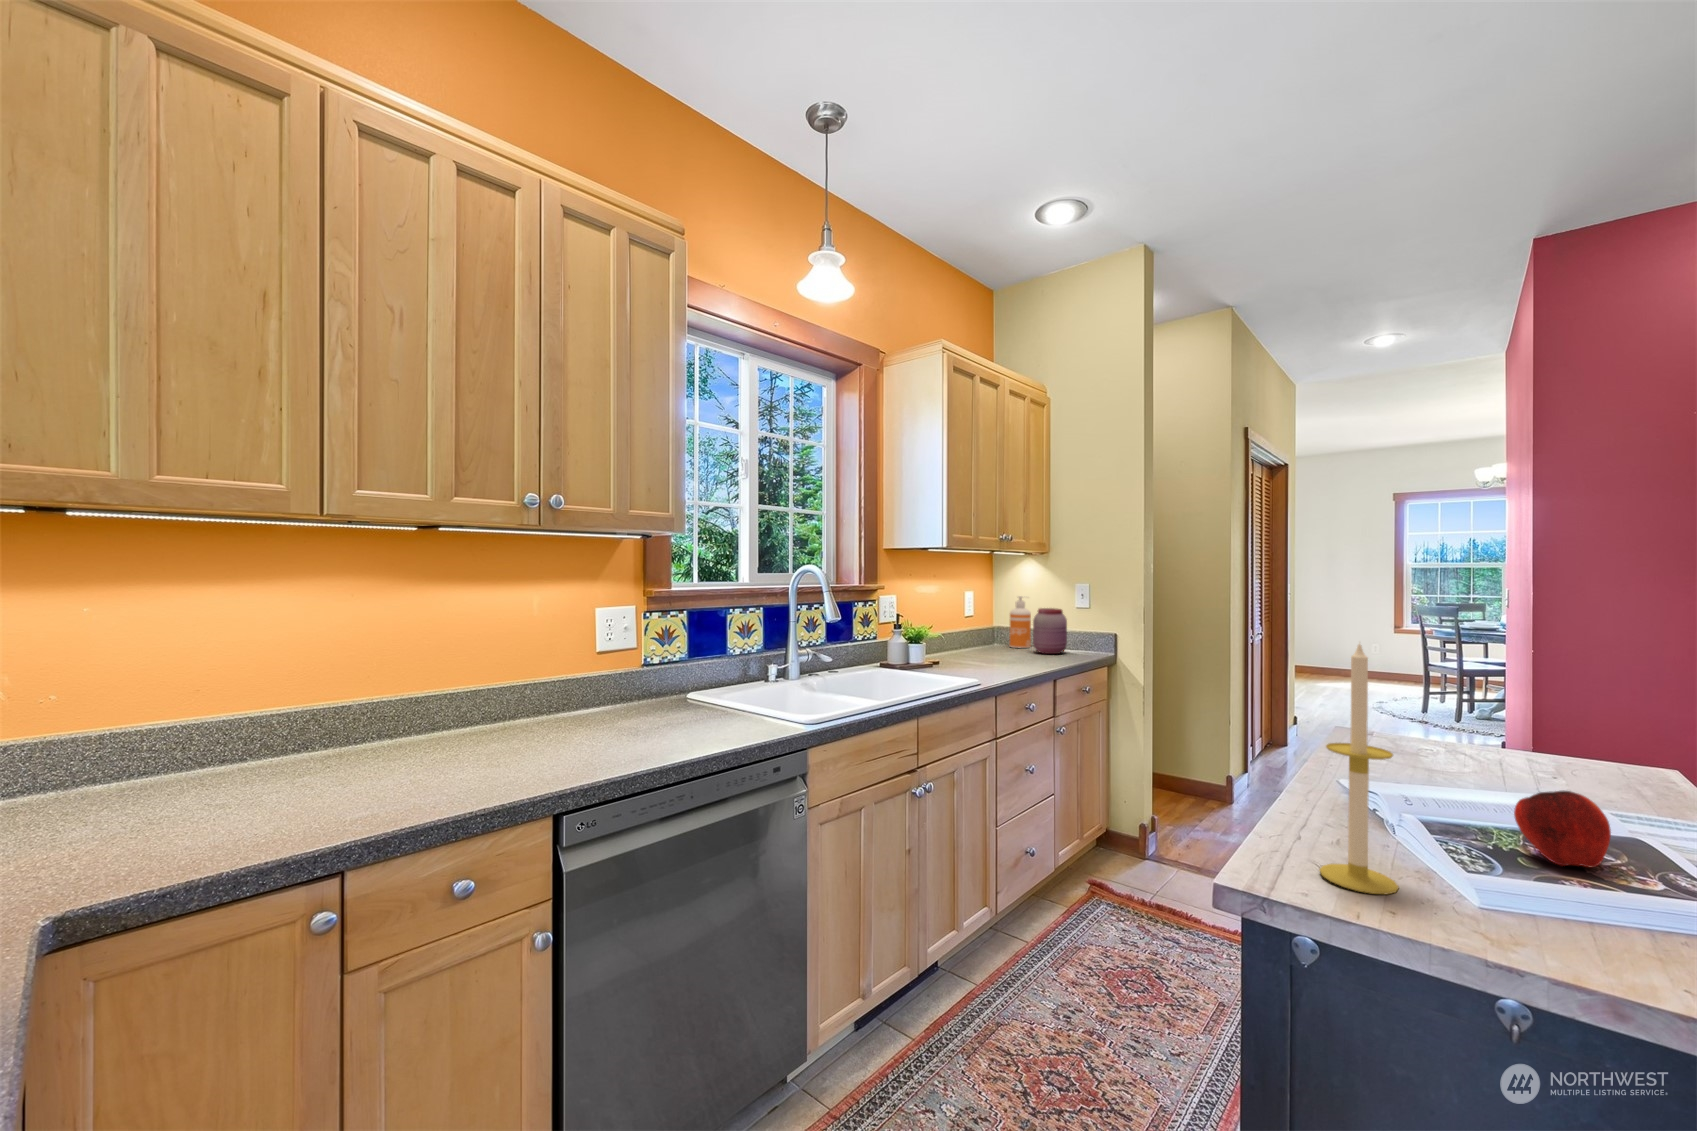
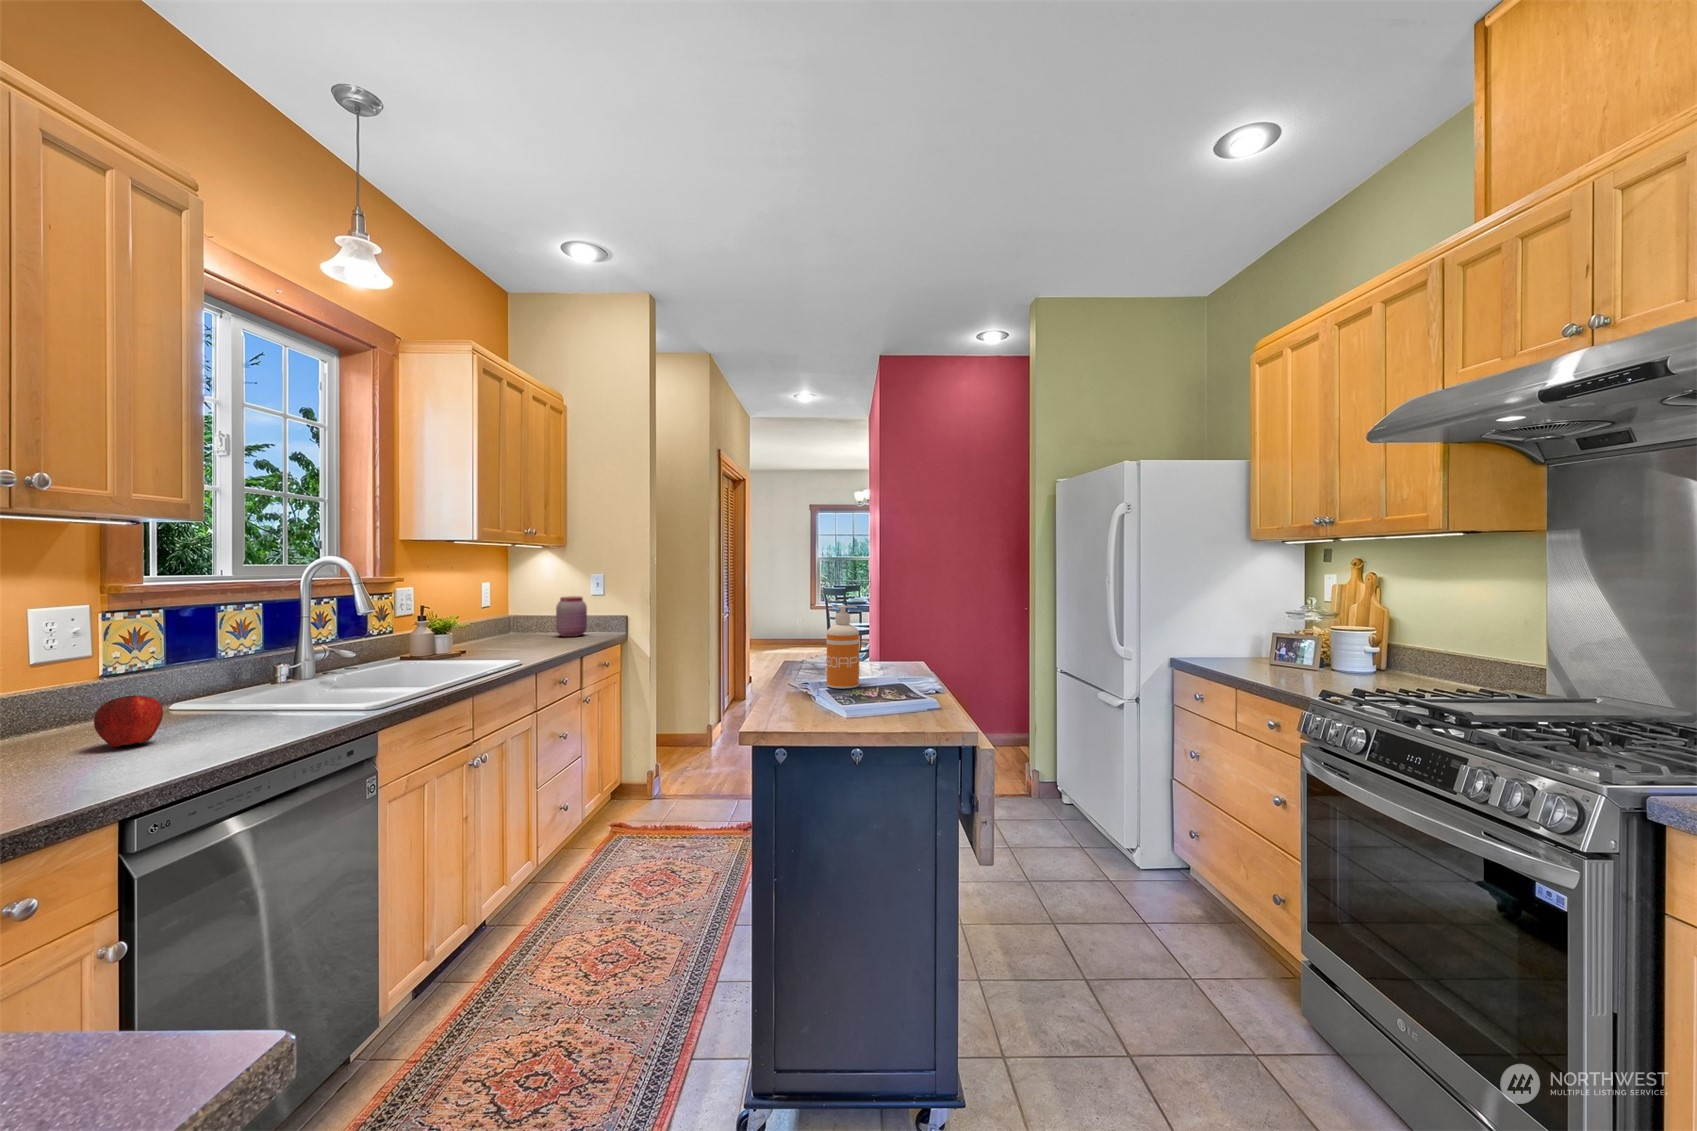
soap dispenser: present [1009,596,1031,648] -> present [827,606,859,689]
candle: present [1320,644,1398,894] -> none [783,590,817,723]
apple: present [1514,791,1611,867] -> present [94,696,163,747]

